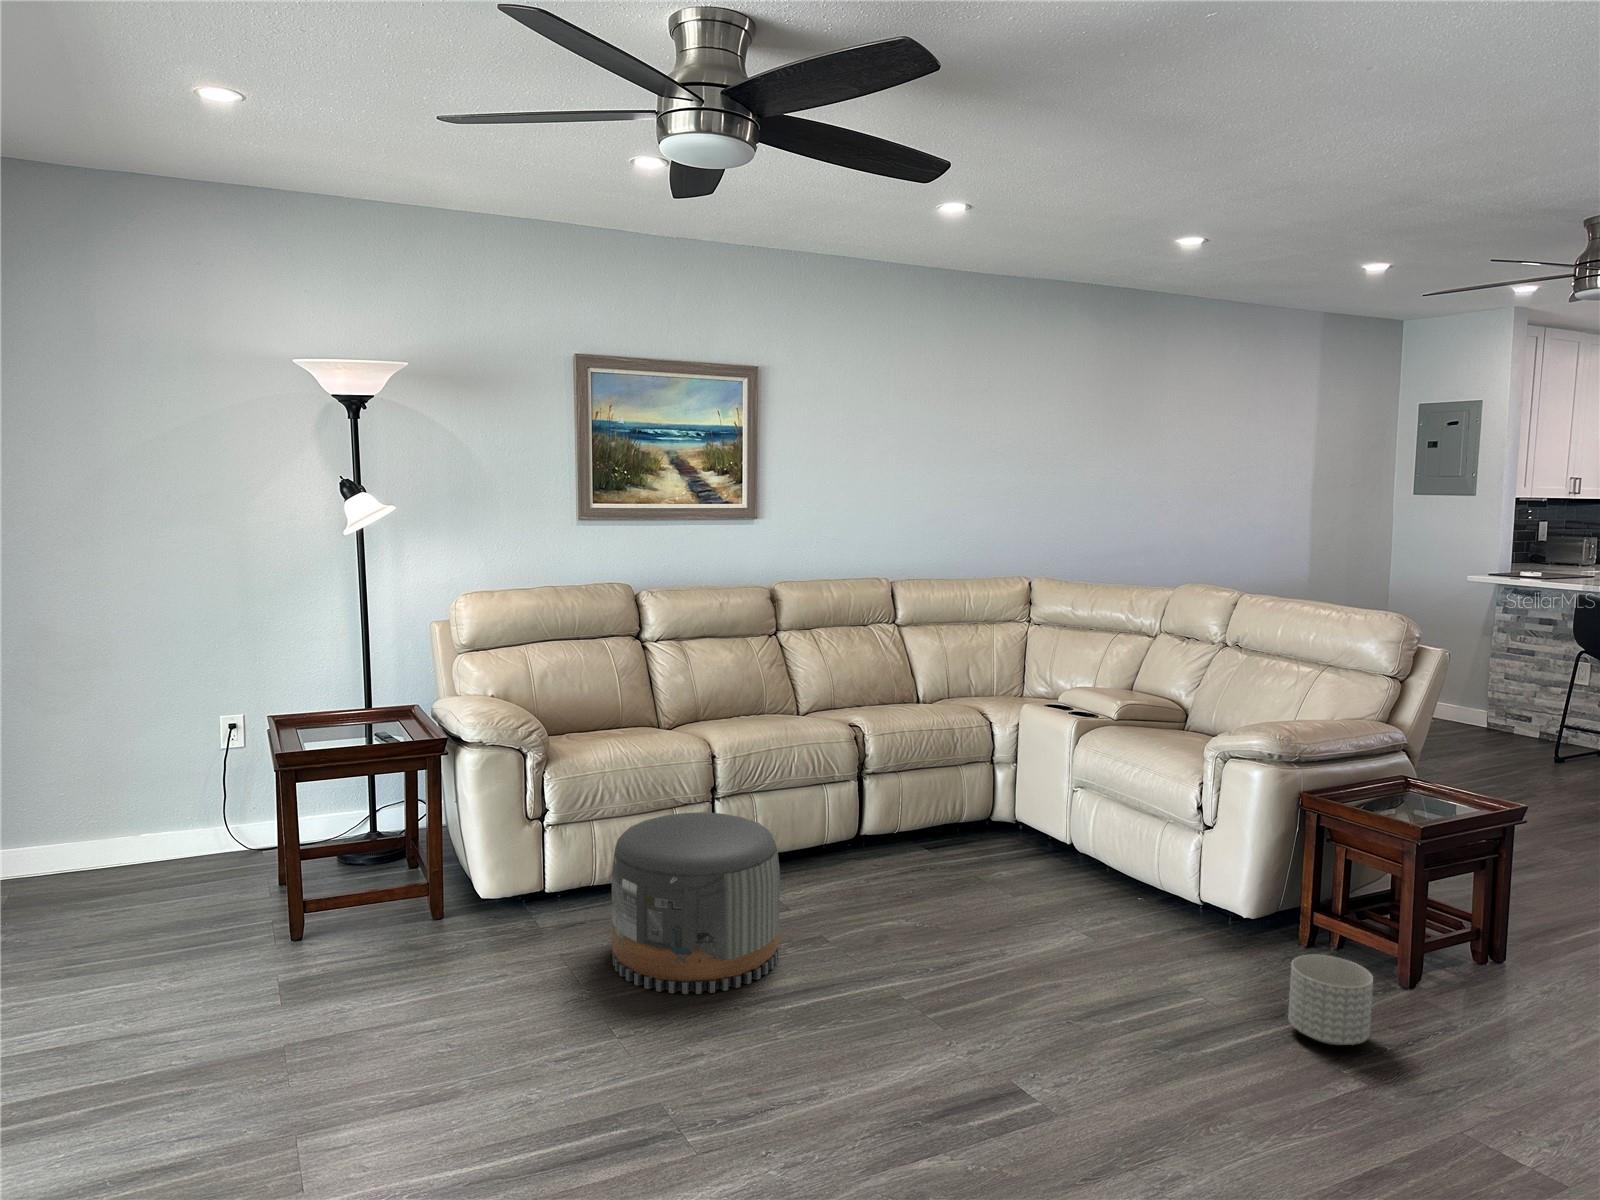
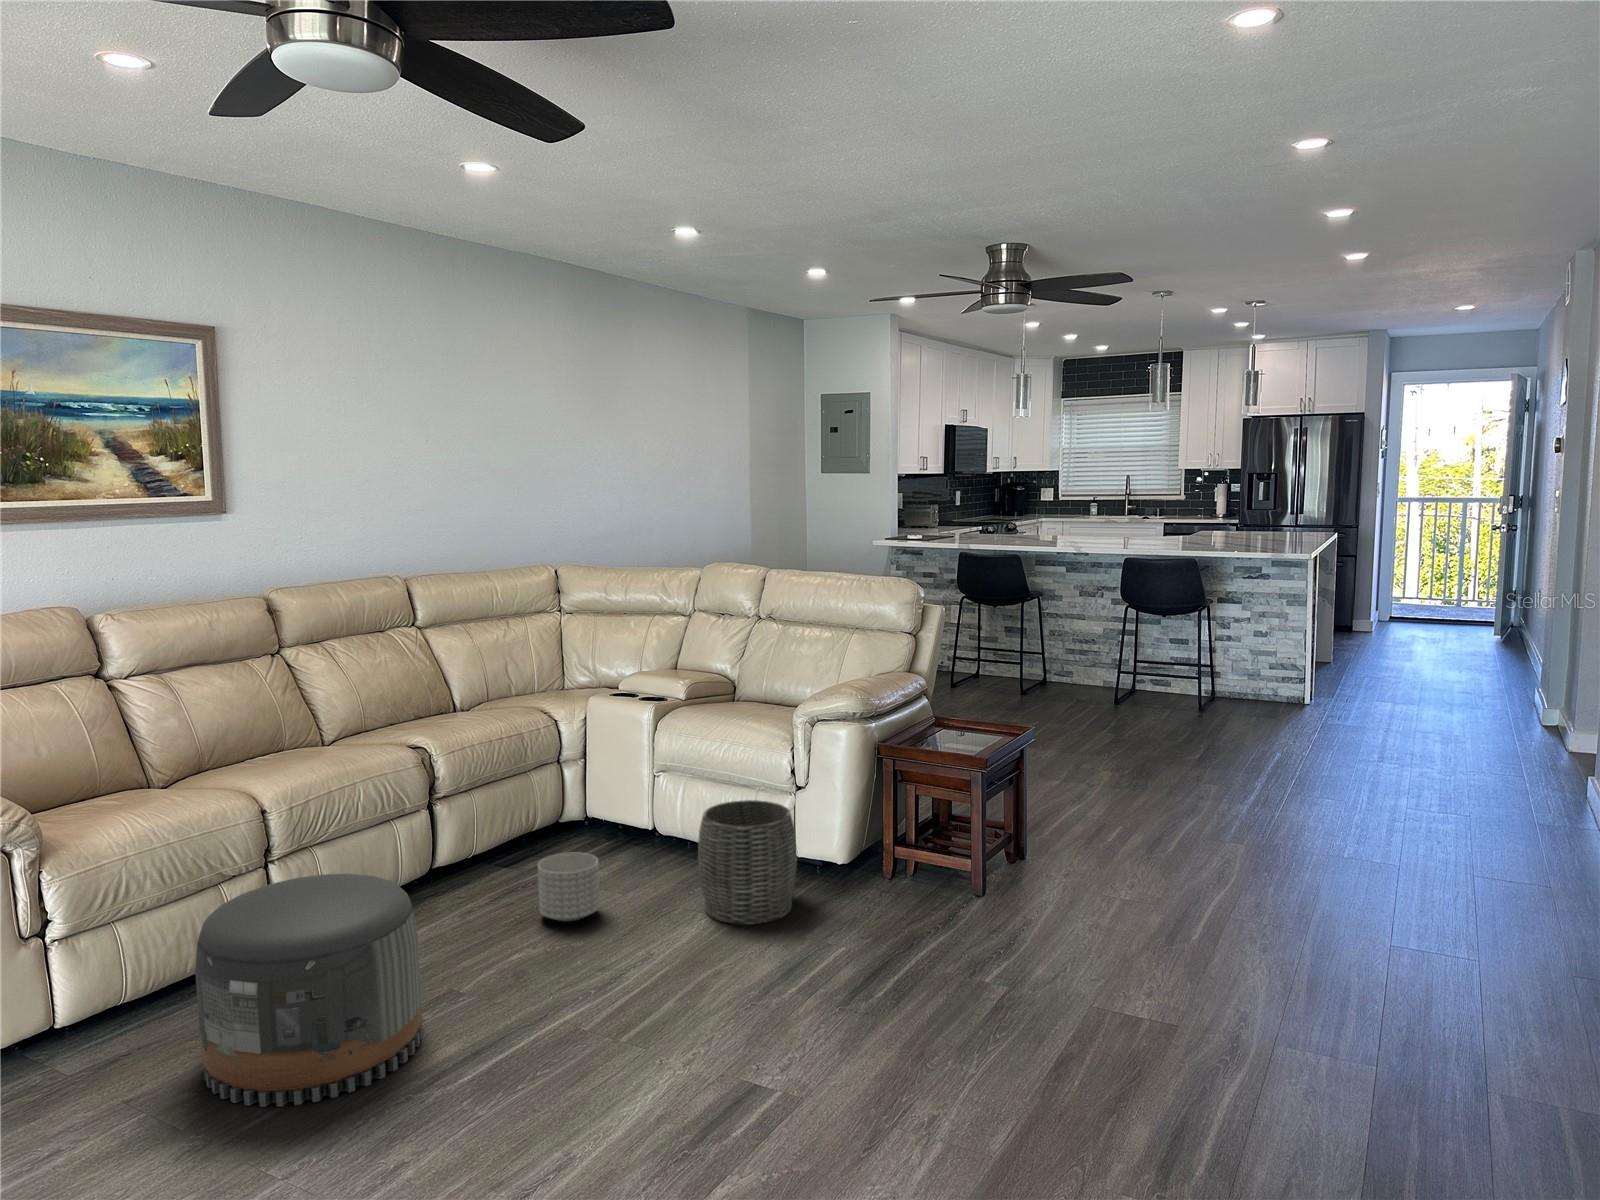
woven basket: none [1075,825,1180,955] -> present [698,800,797,925]
planter: present [1288,955,1373,1045] -> present [538,852,600,922]

